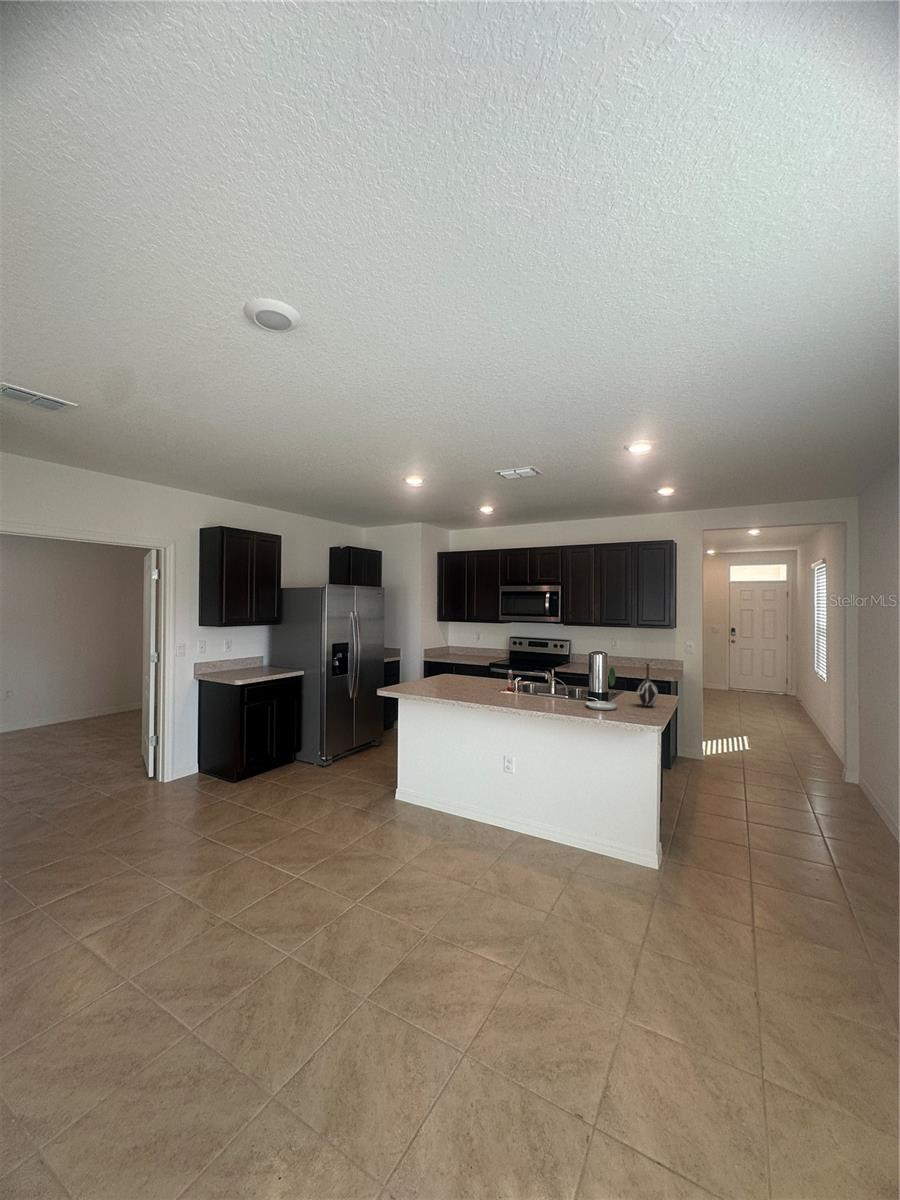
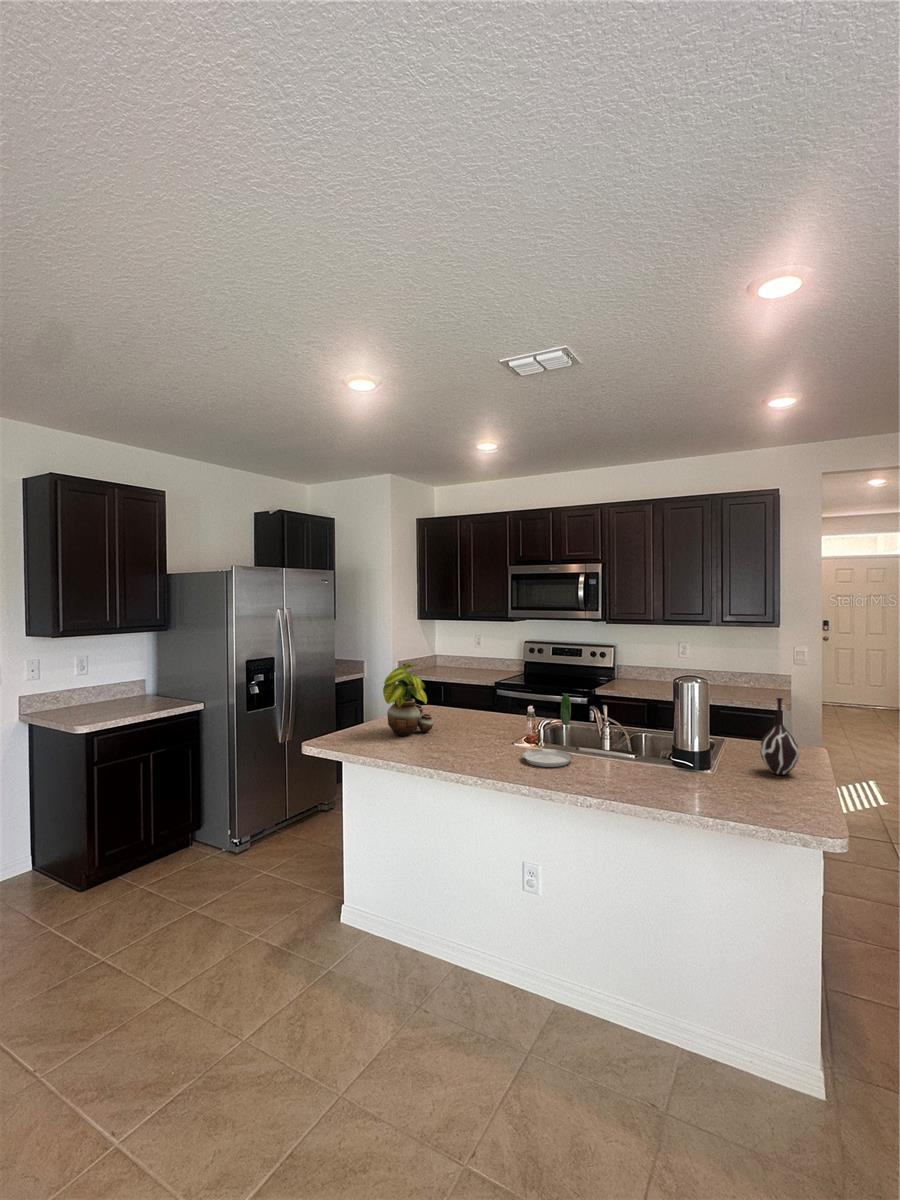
potted plant: none [423,644,453,687] -> present [383,663,434,736]
plate: present [586,667,618,710] -> present [523,694,573,767]

